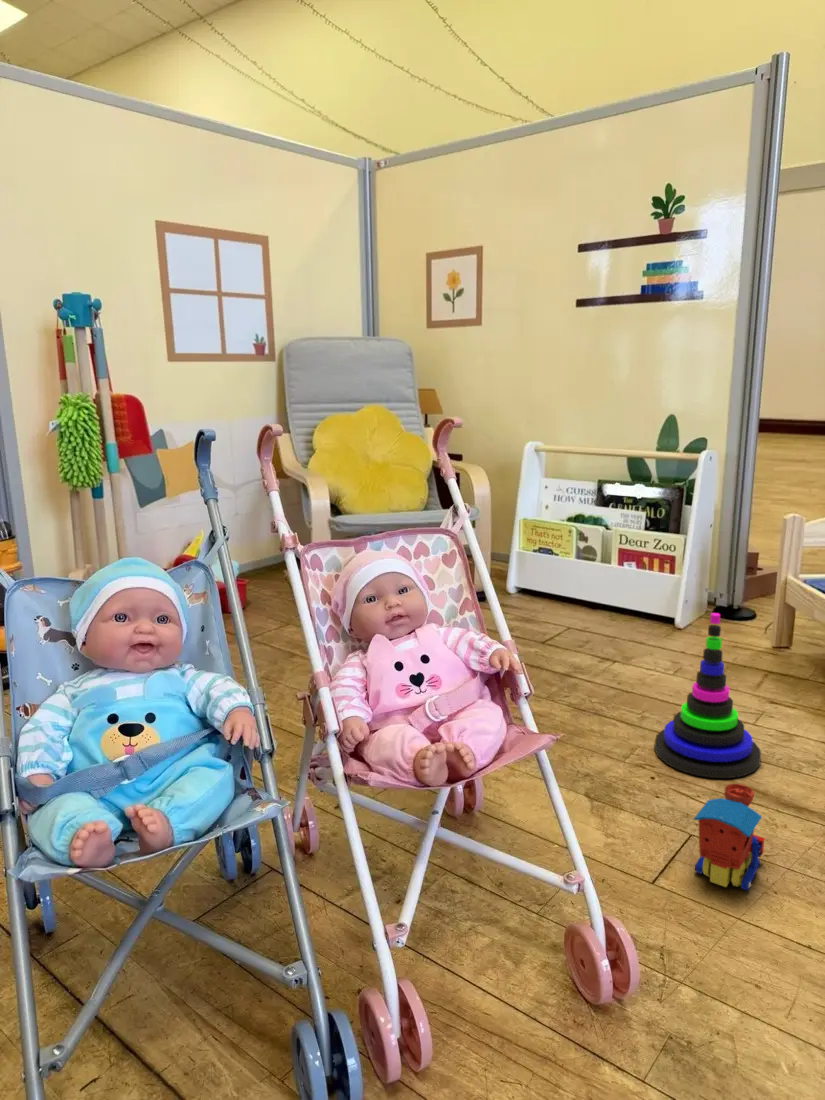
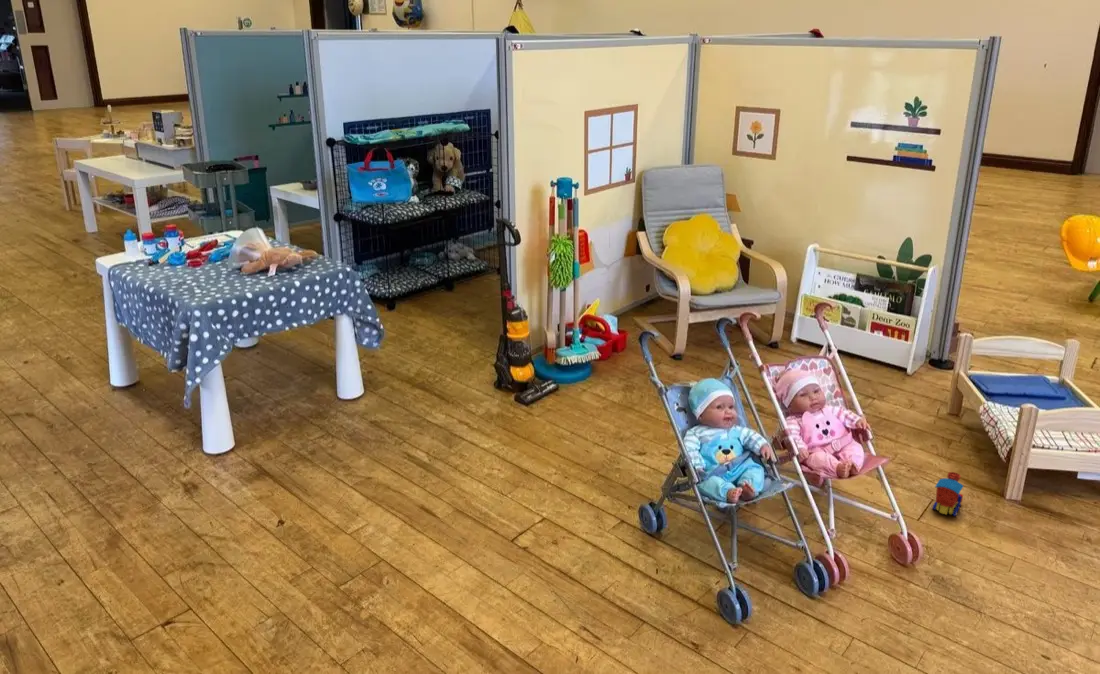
stacking toy: present [655,613,761,778] -> none [905,388,959,467]

